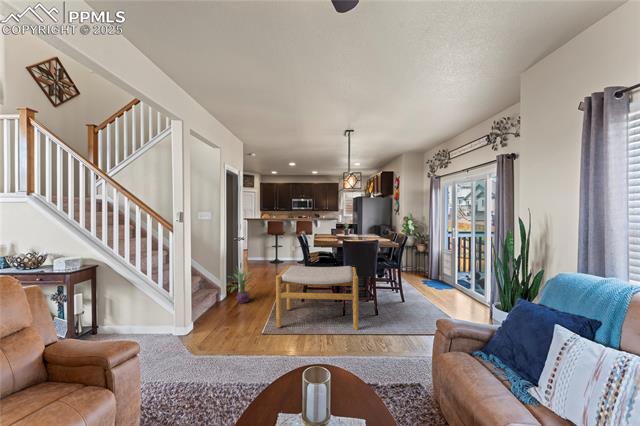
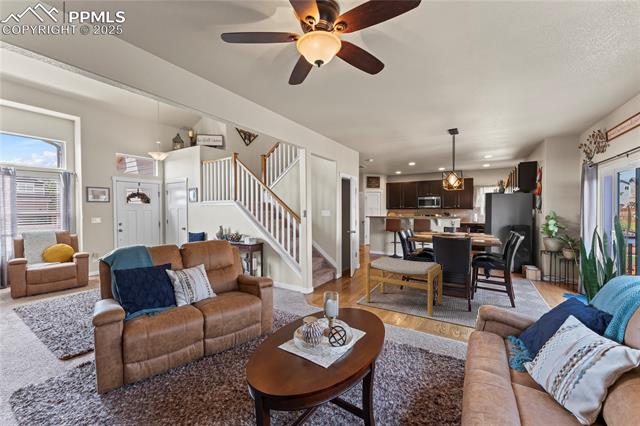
decorative plant: present [232,270,250,303] -> none [336,254,366,283]

